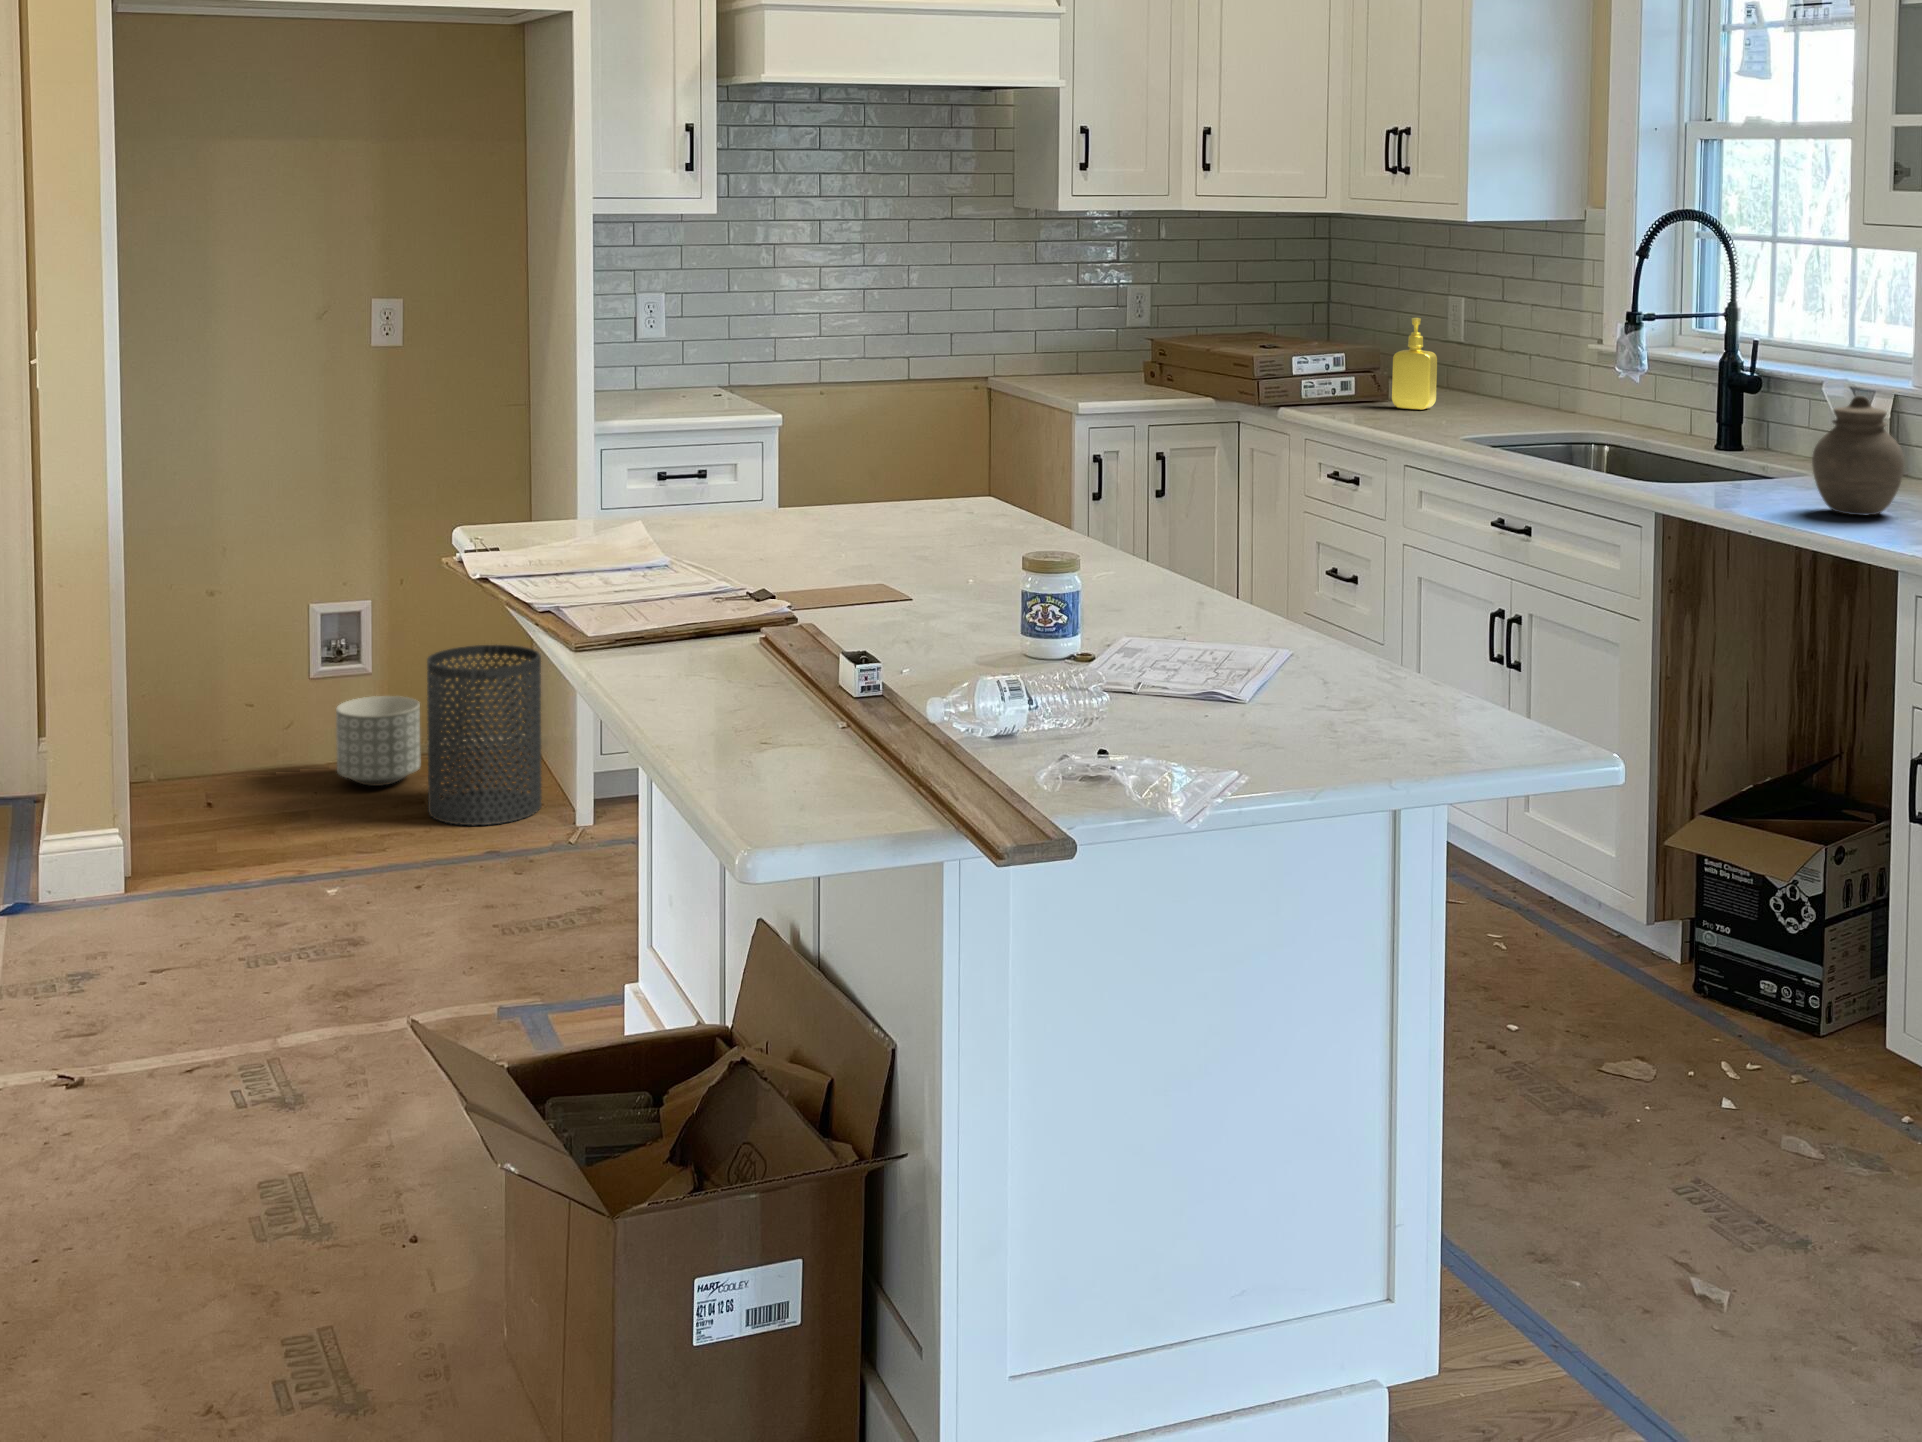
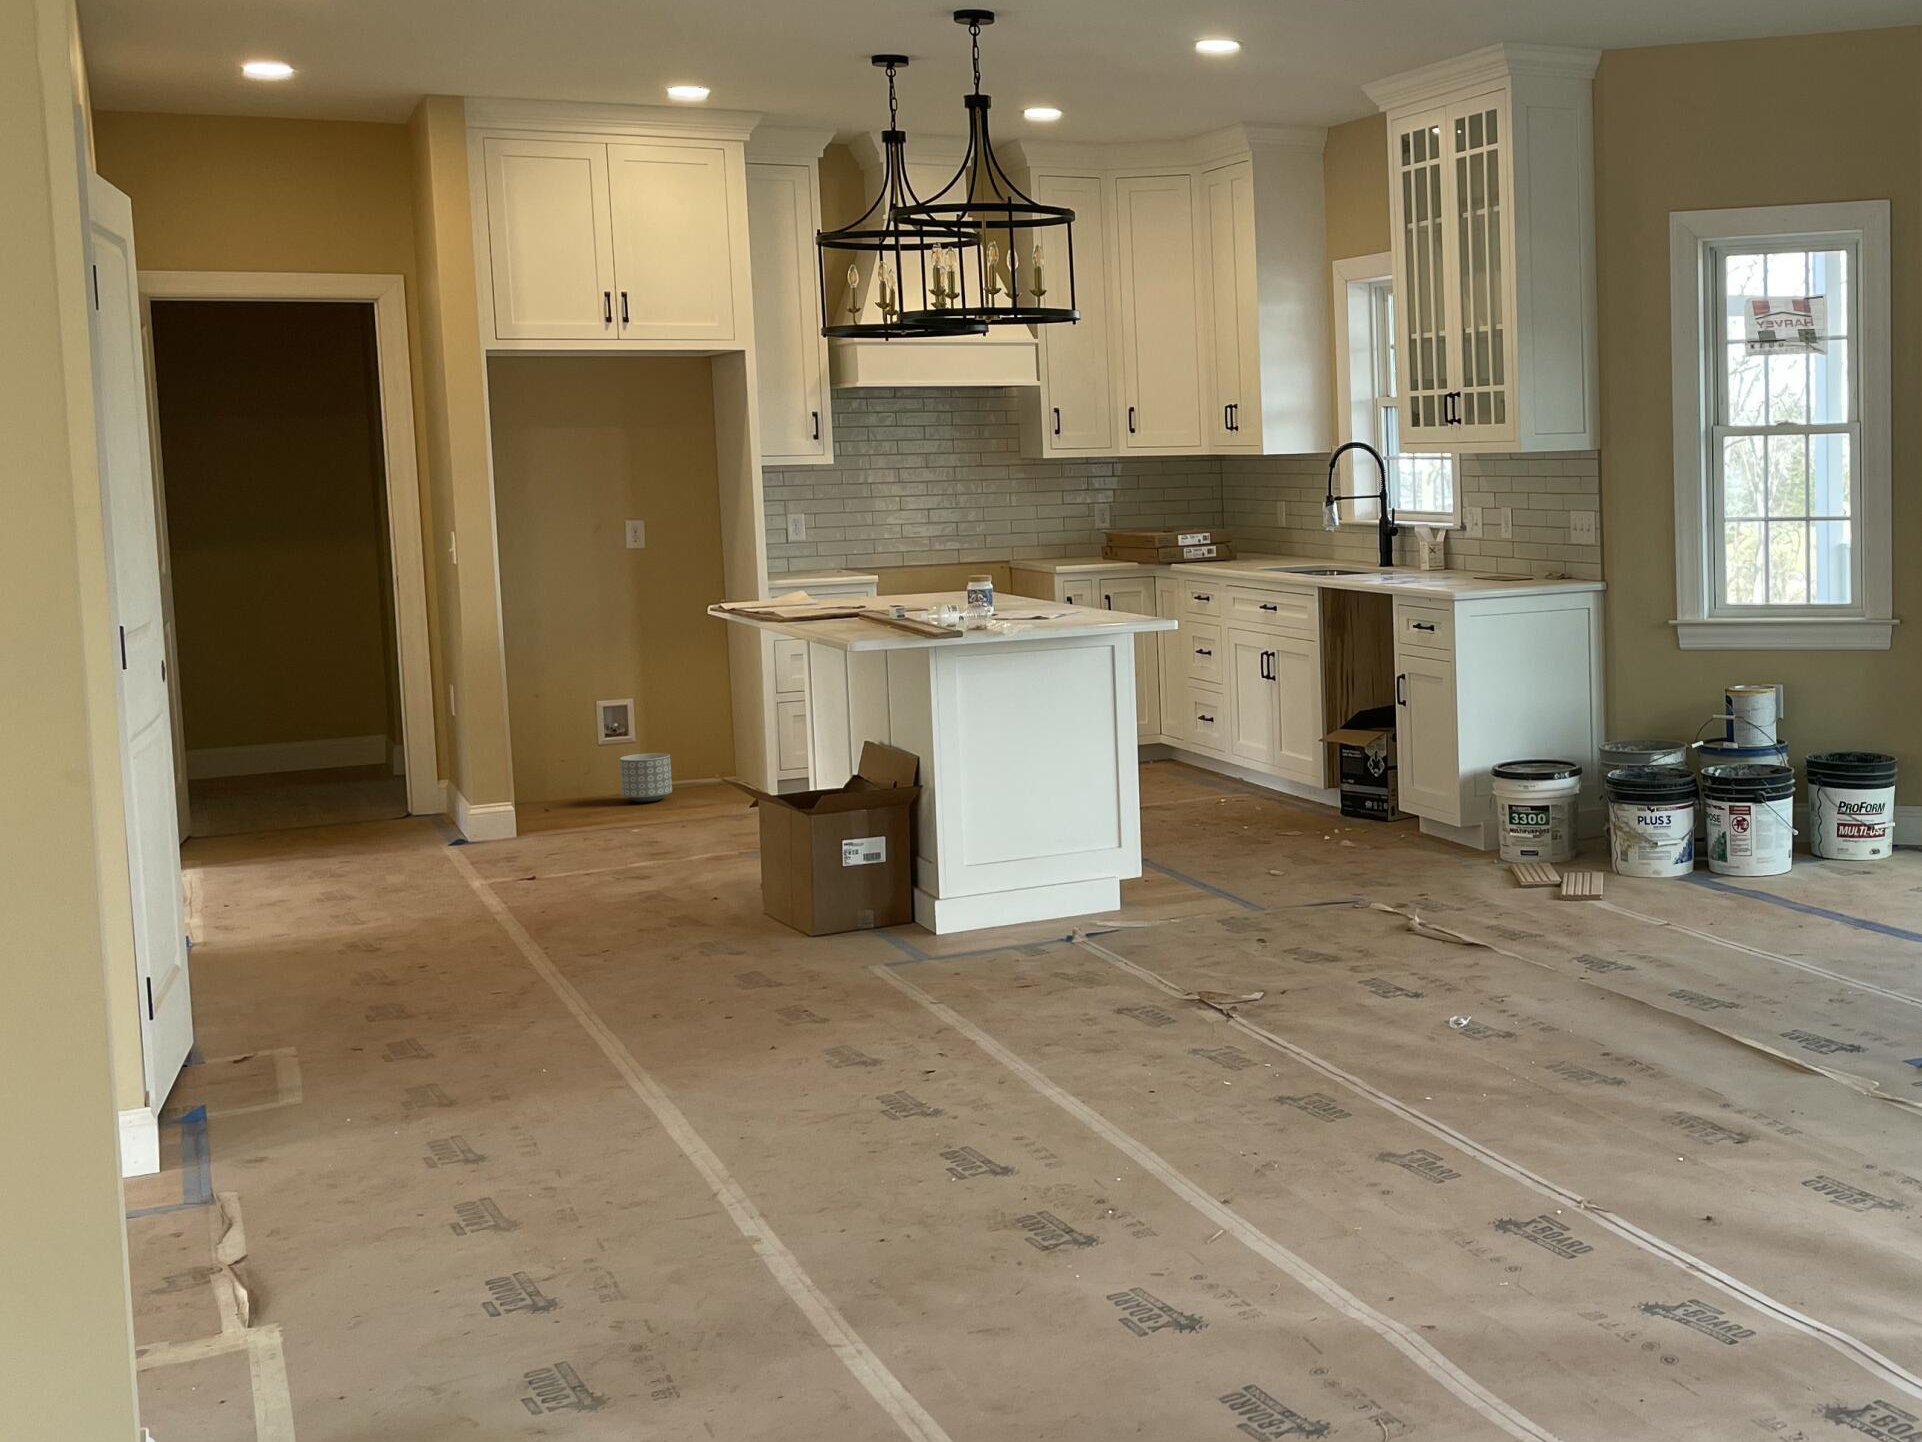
soap dispenser: present [1392,318,1437,410] -> none [1230,511,1256,562]
jar: present [1812,396,1905,515] -> none [1375,523,1415,579]
trash can: present [427,645,542,826] -> none [676,715,748,811]

